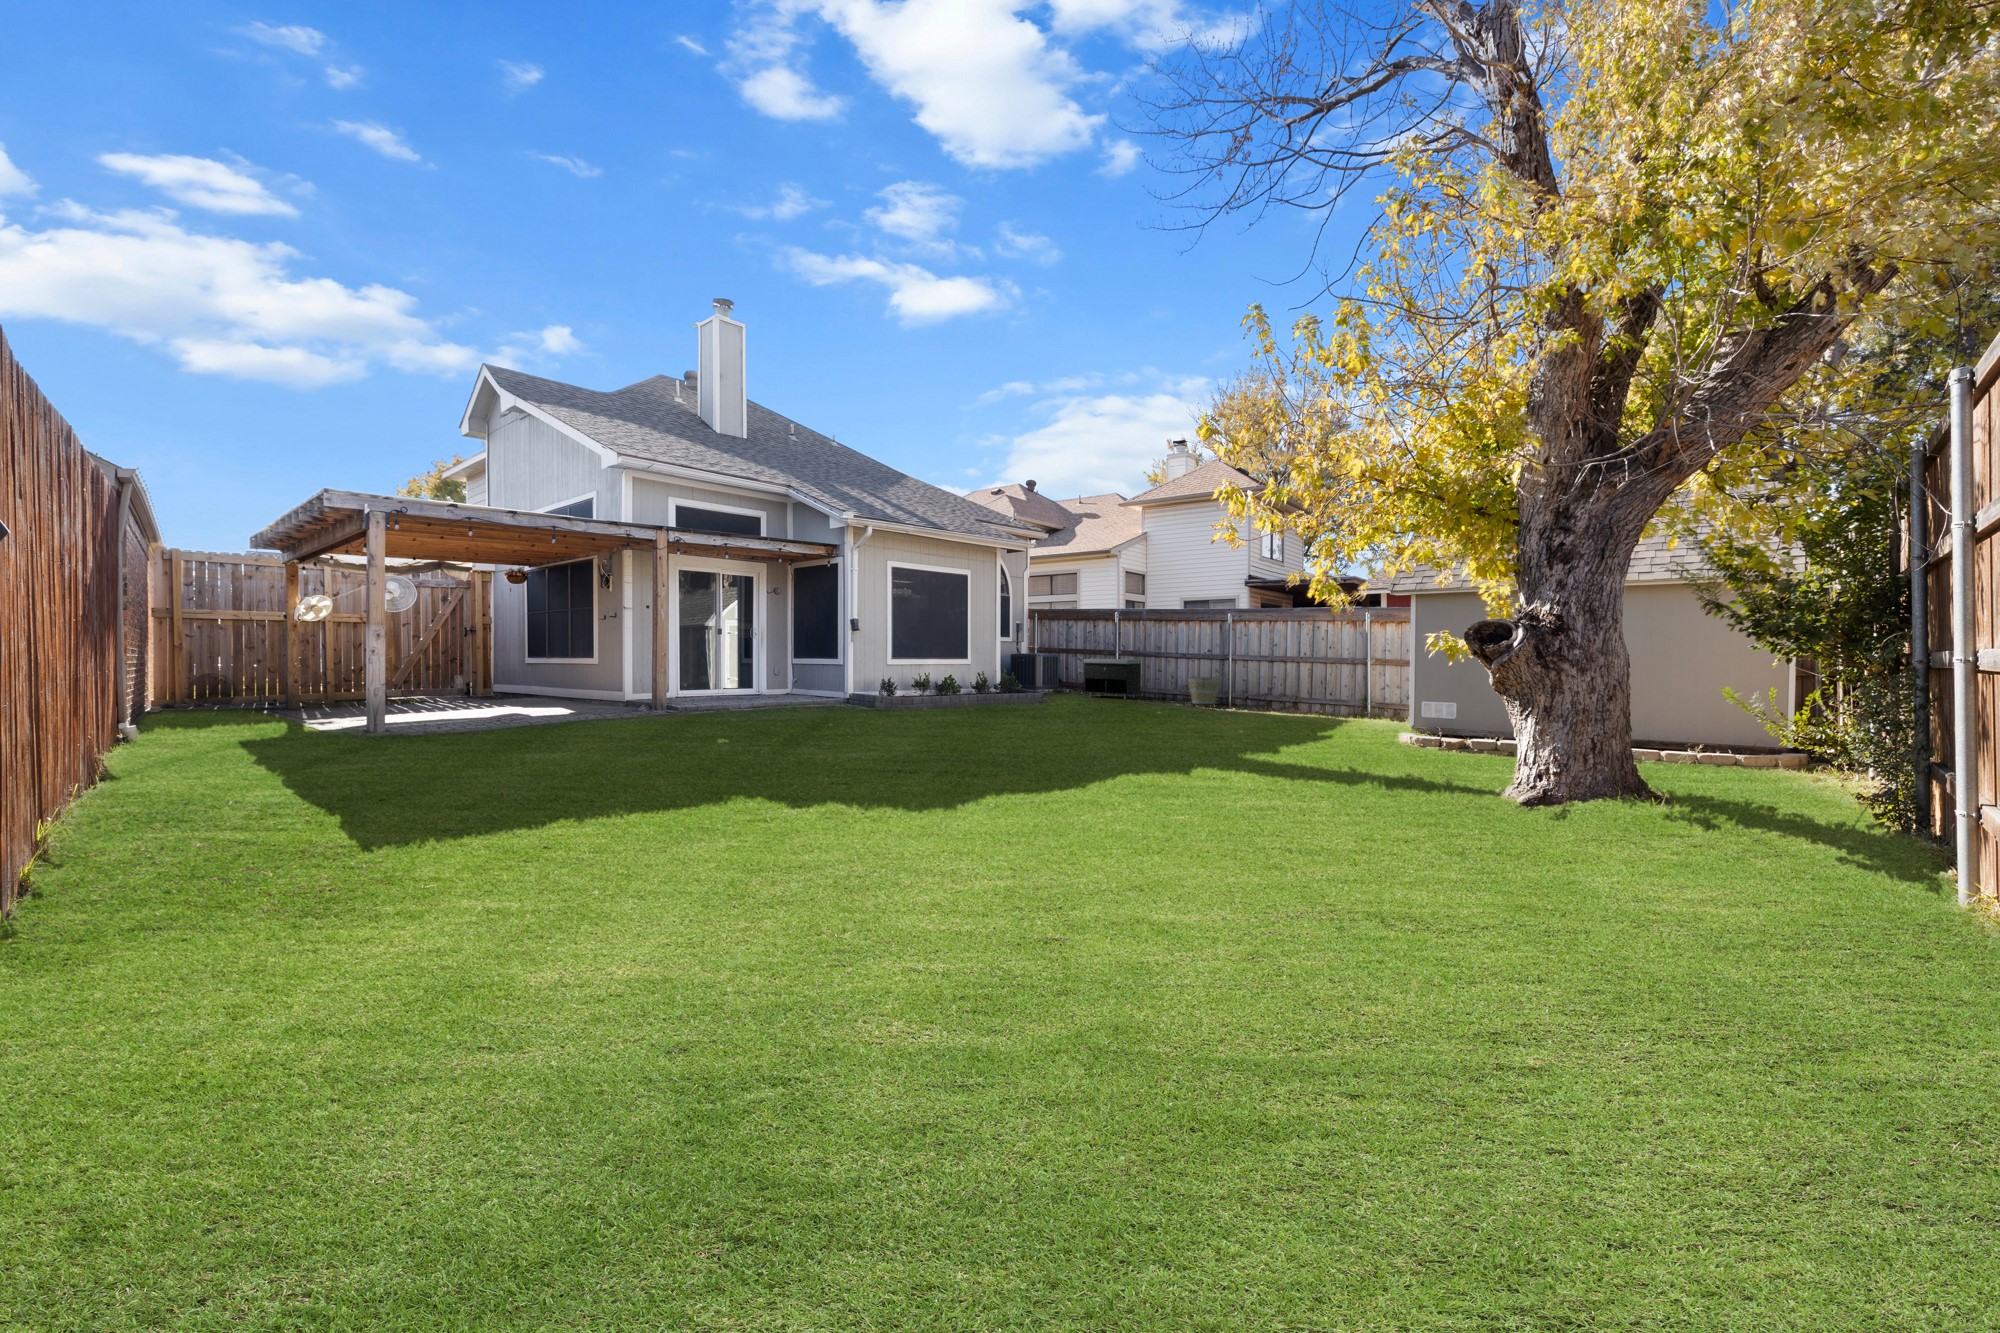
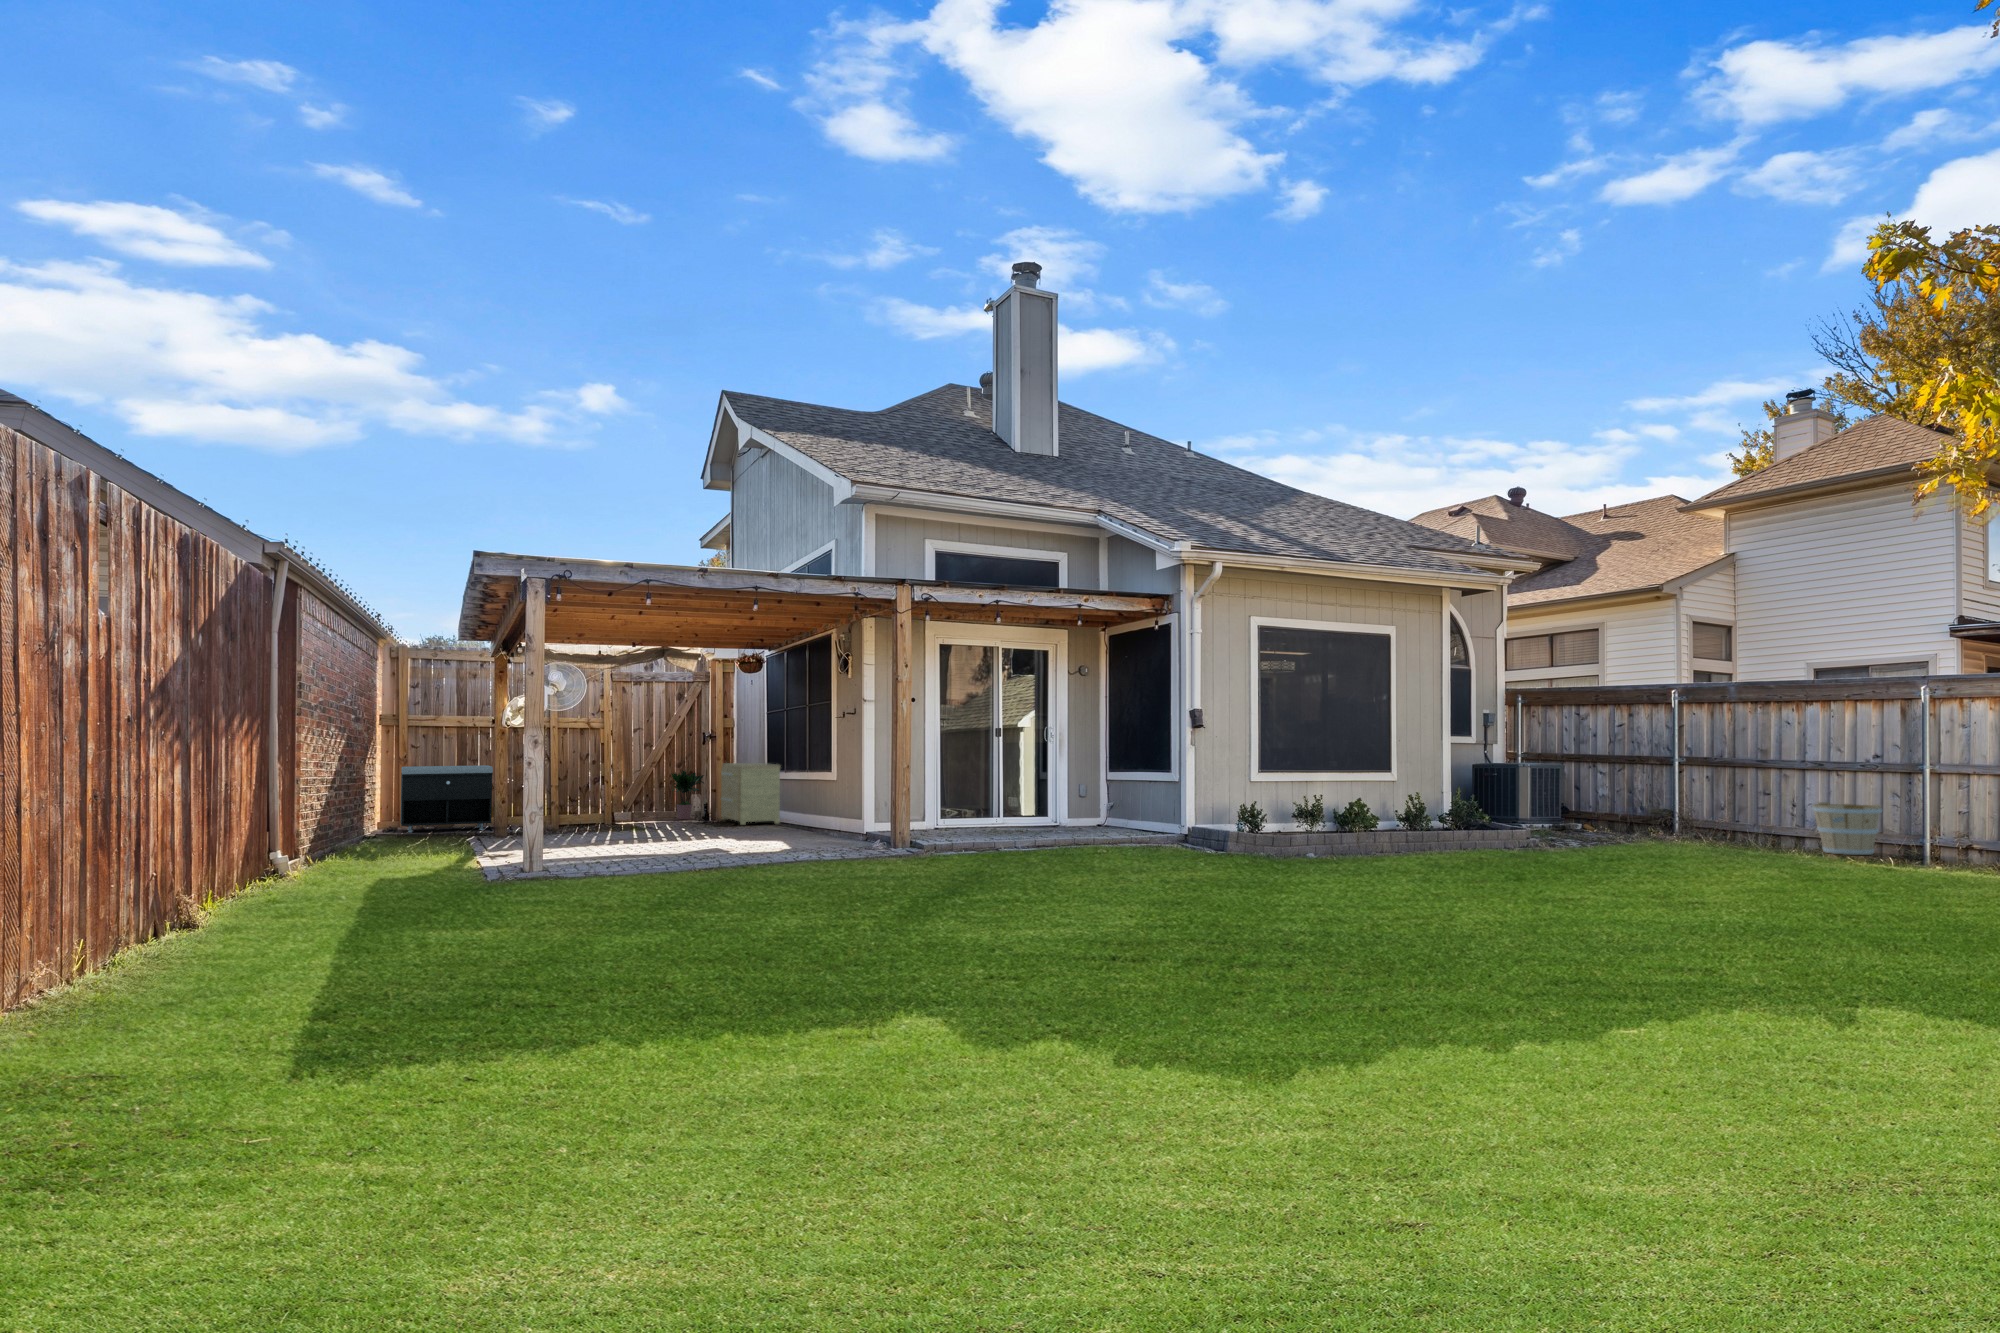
side table: none [484,653,538,698] -> present [721,763,780,825]
potted plant: none [439,658,469,695] -> present [671,770,704,819]
storage bench: present [1083,659,1141,699] -> present [400,765,493,832]

